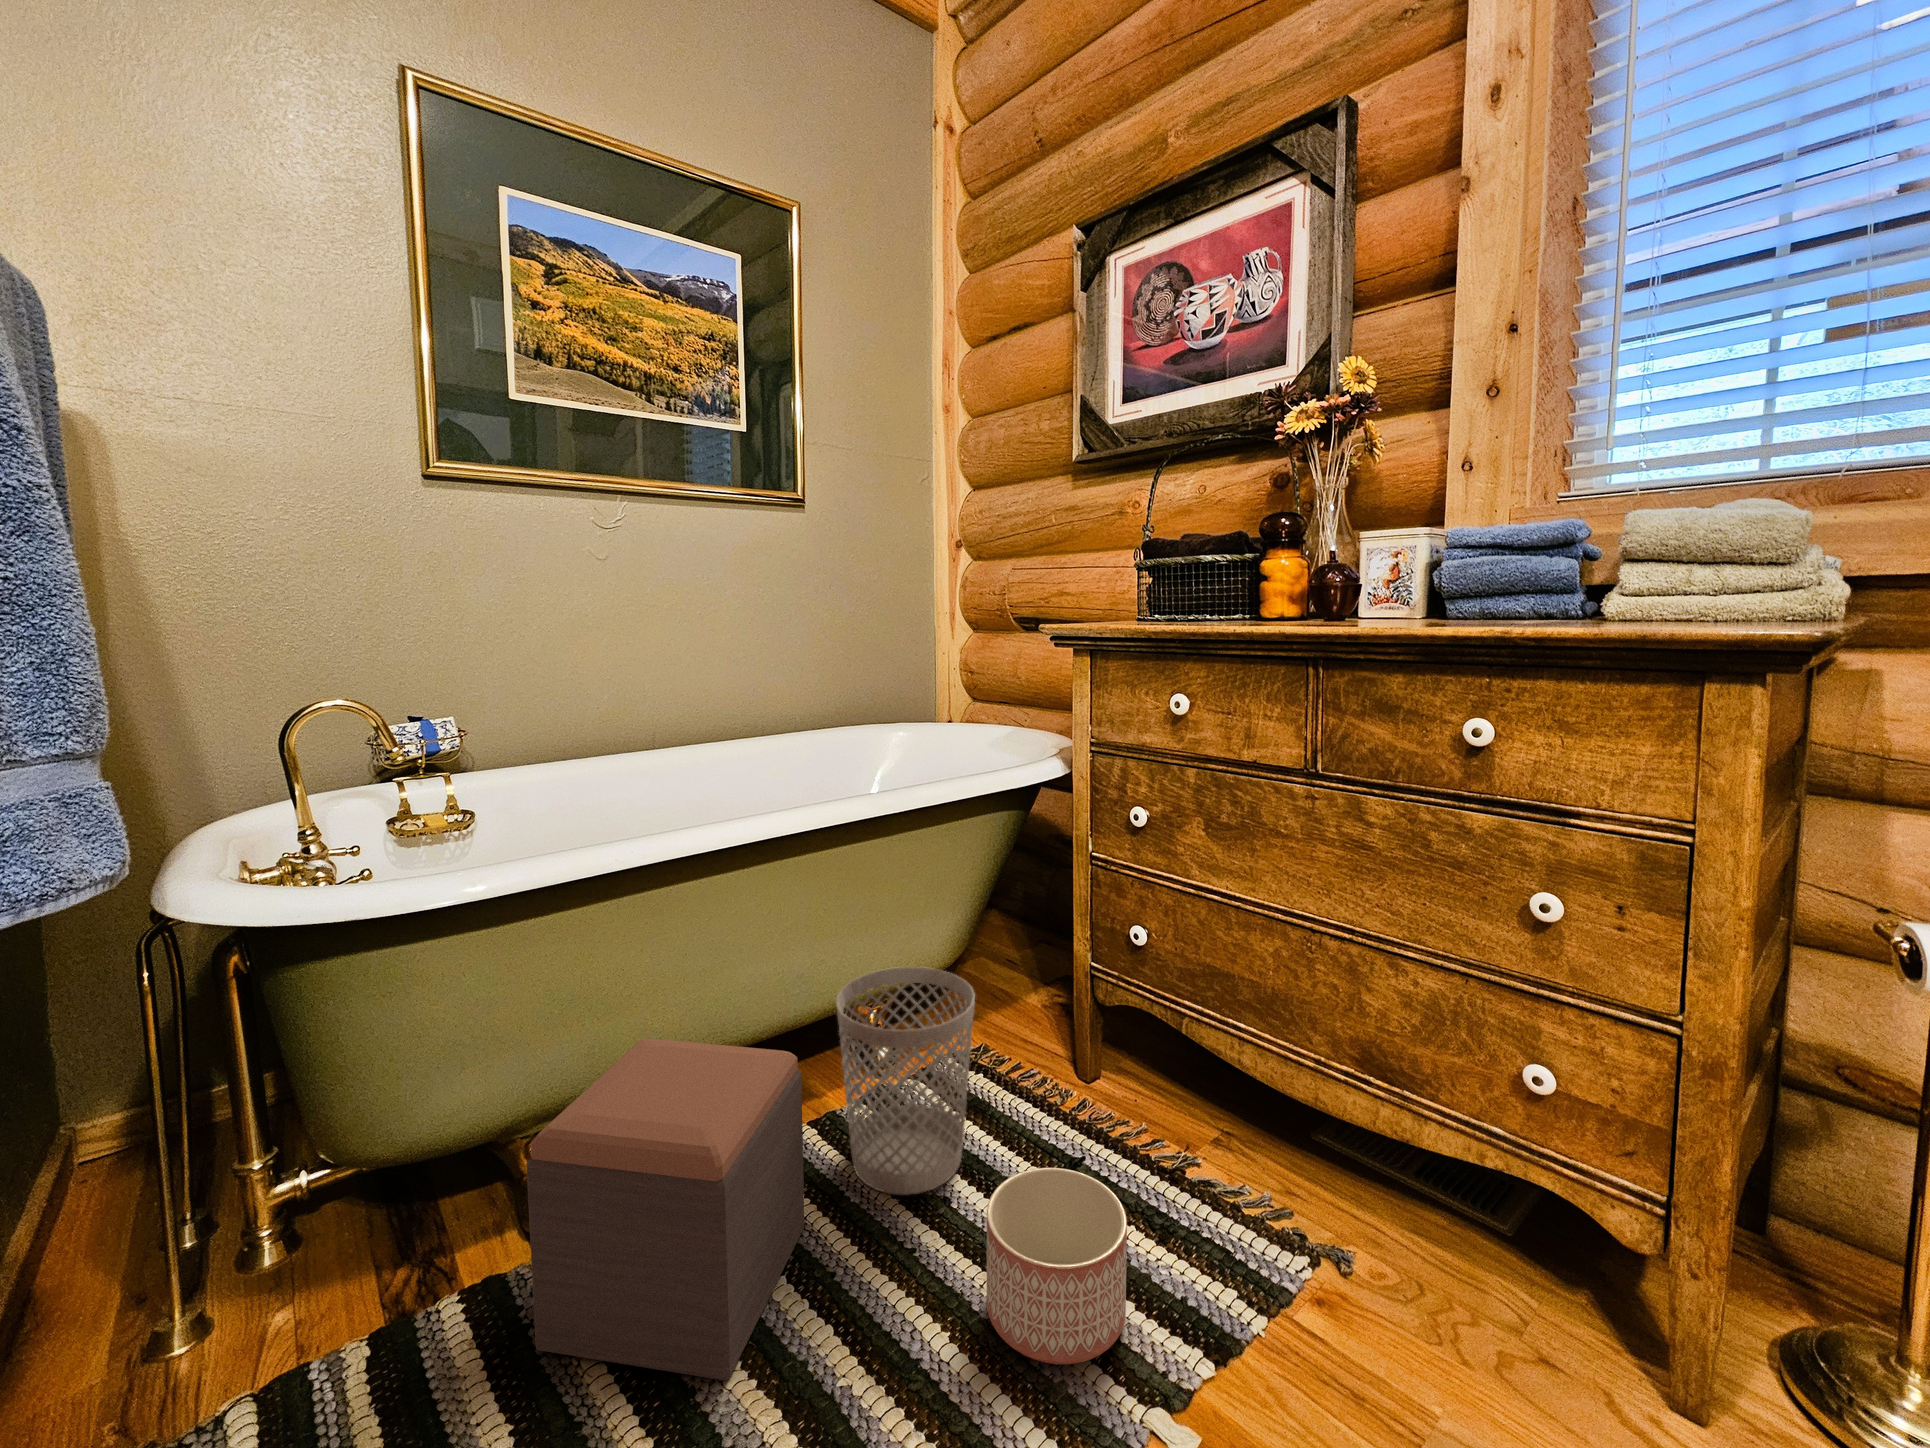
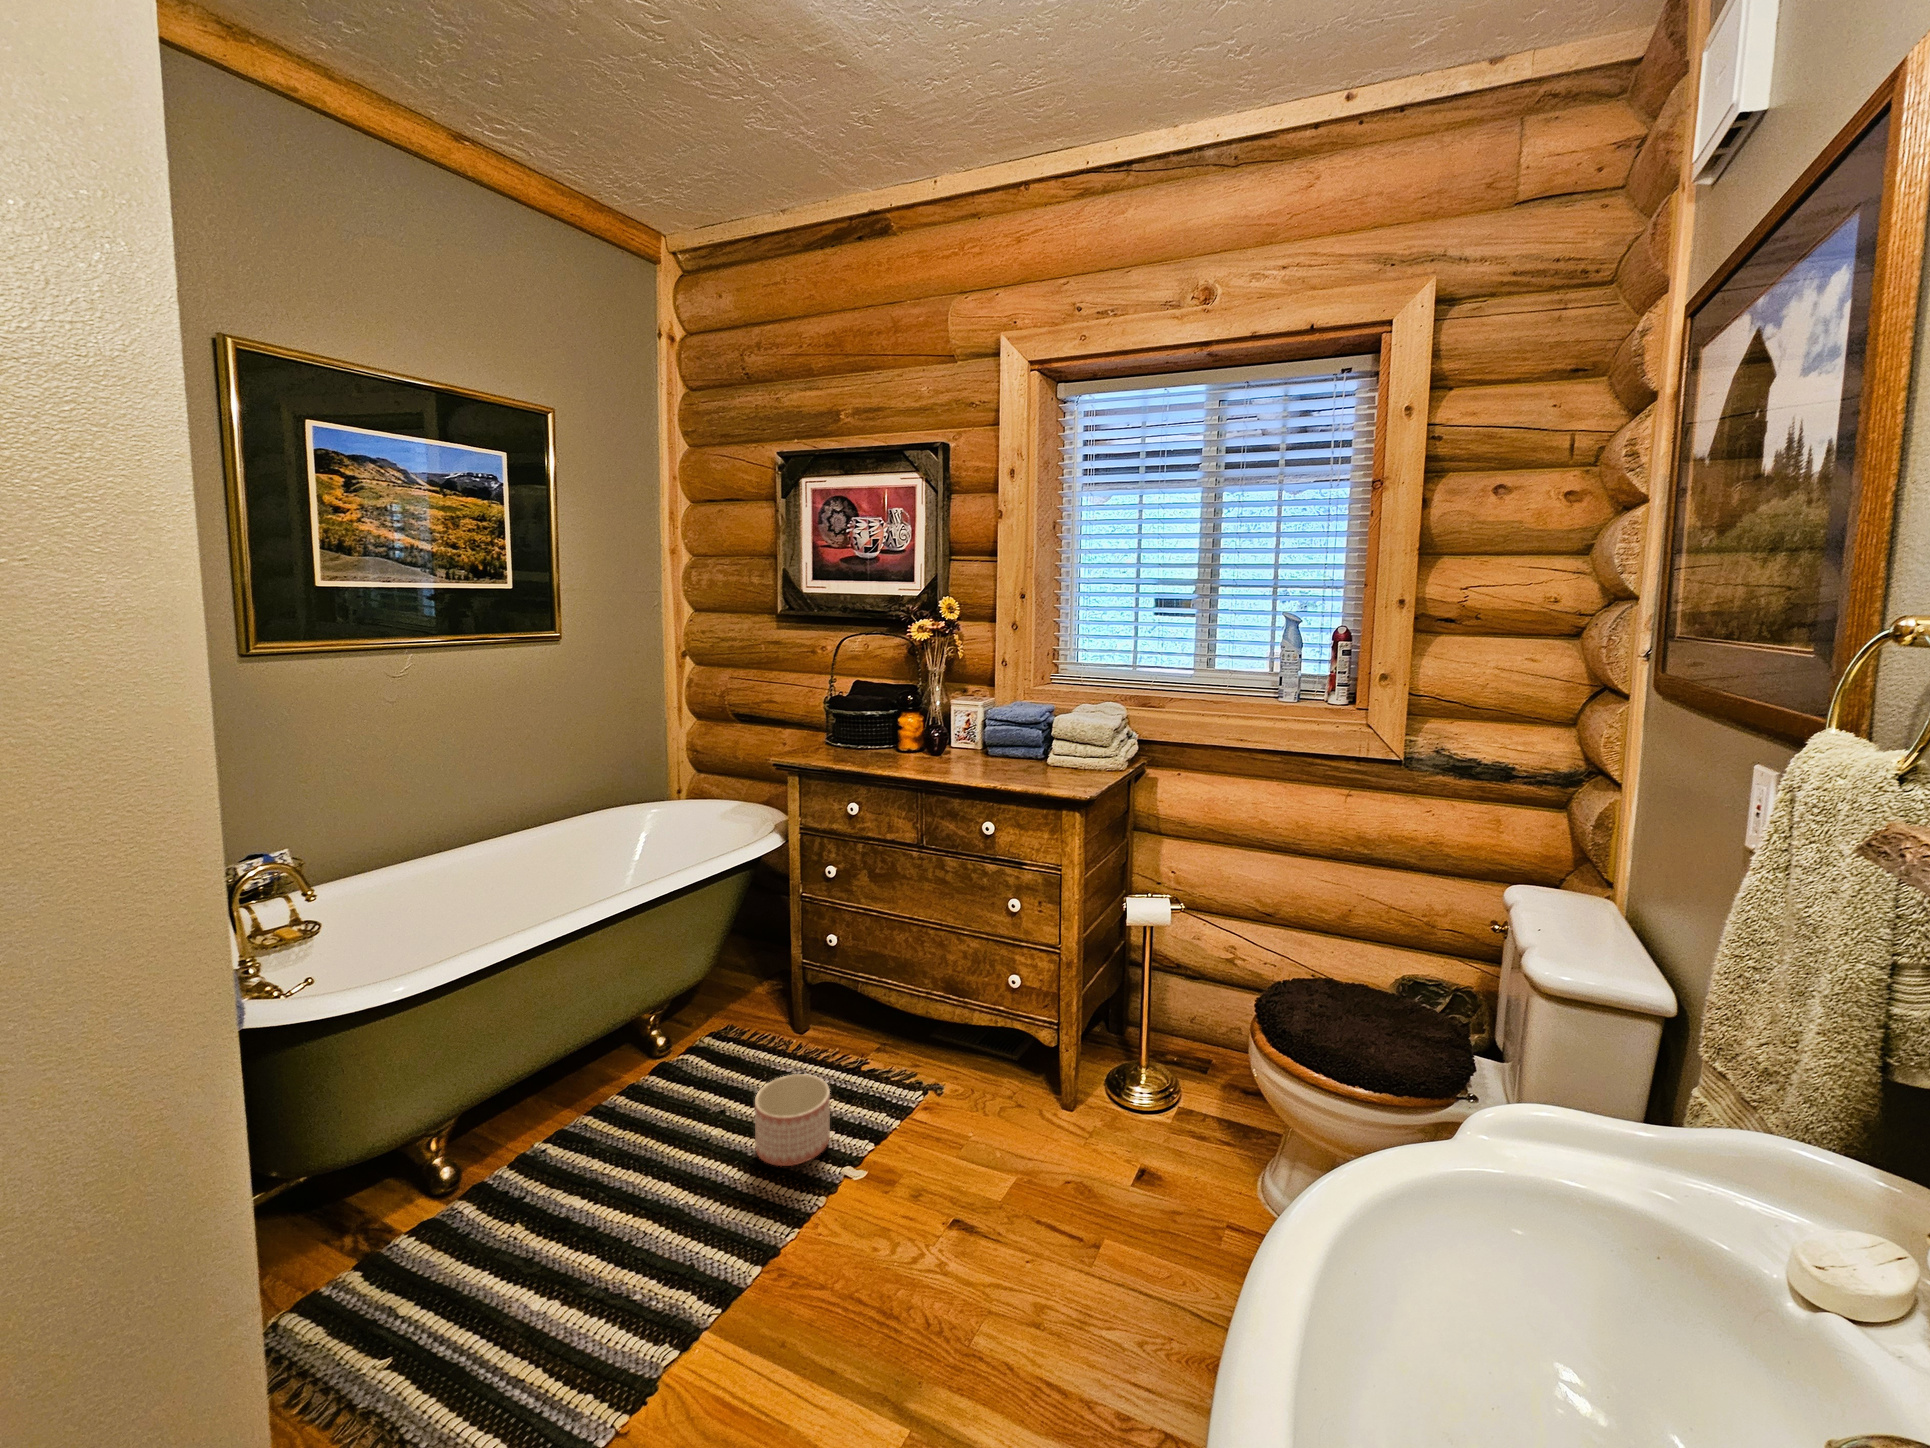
wastebasket: present [837,967,975,1195] -> none [645,981,735,1118]
footstool: present [527,1038,804,1380] -> none [476,1044,636,1243]

